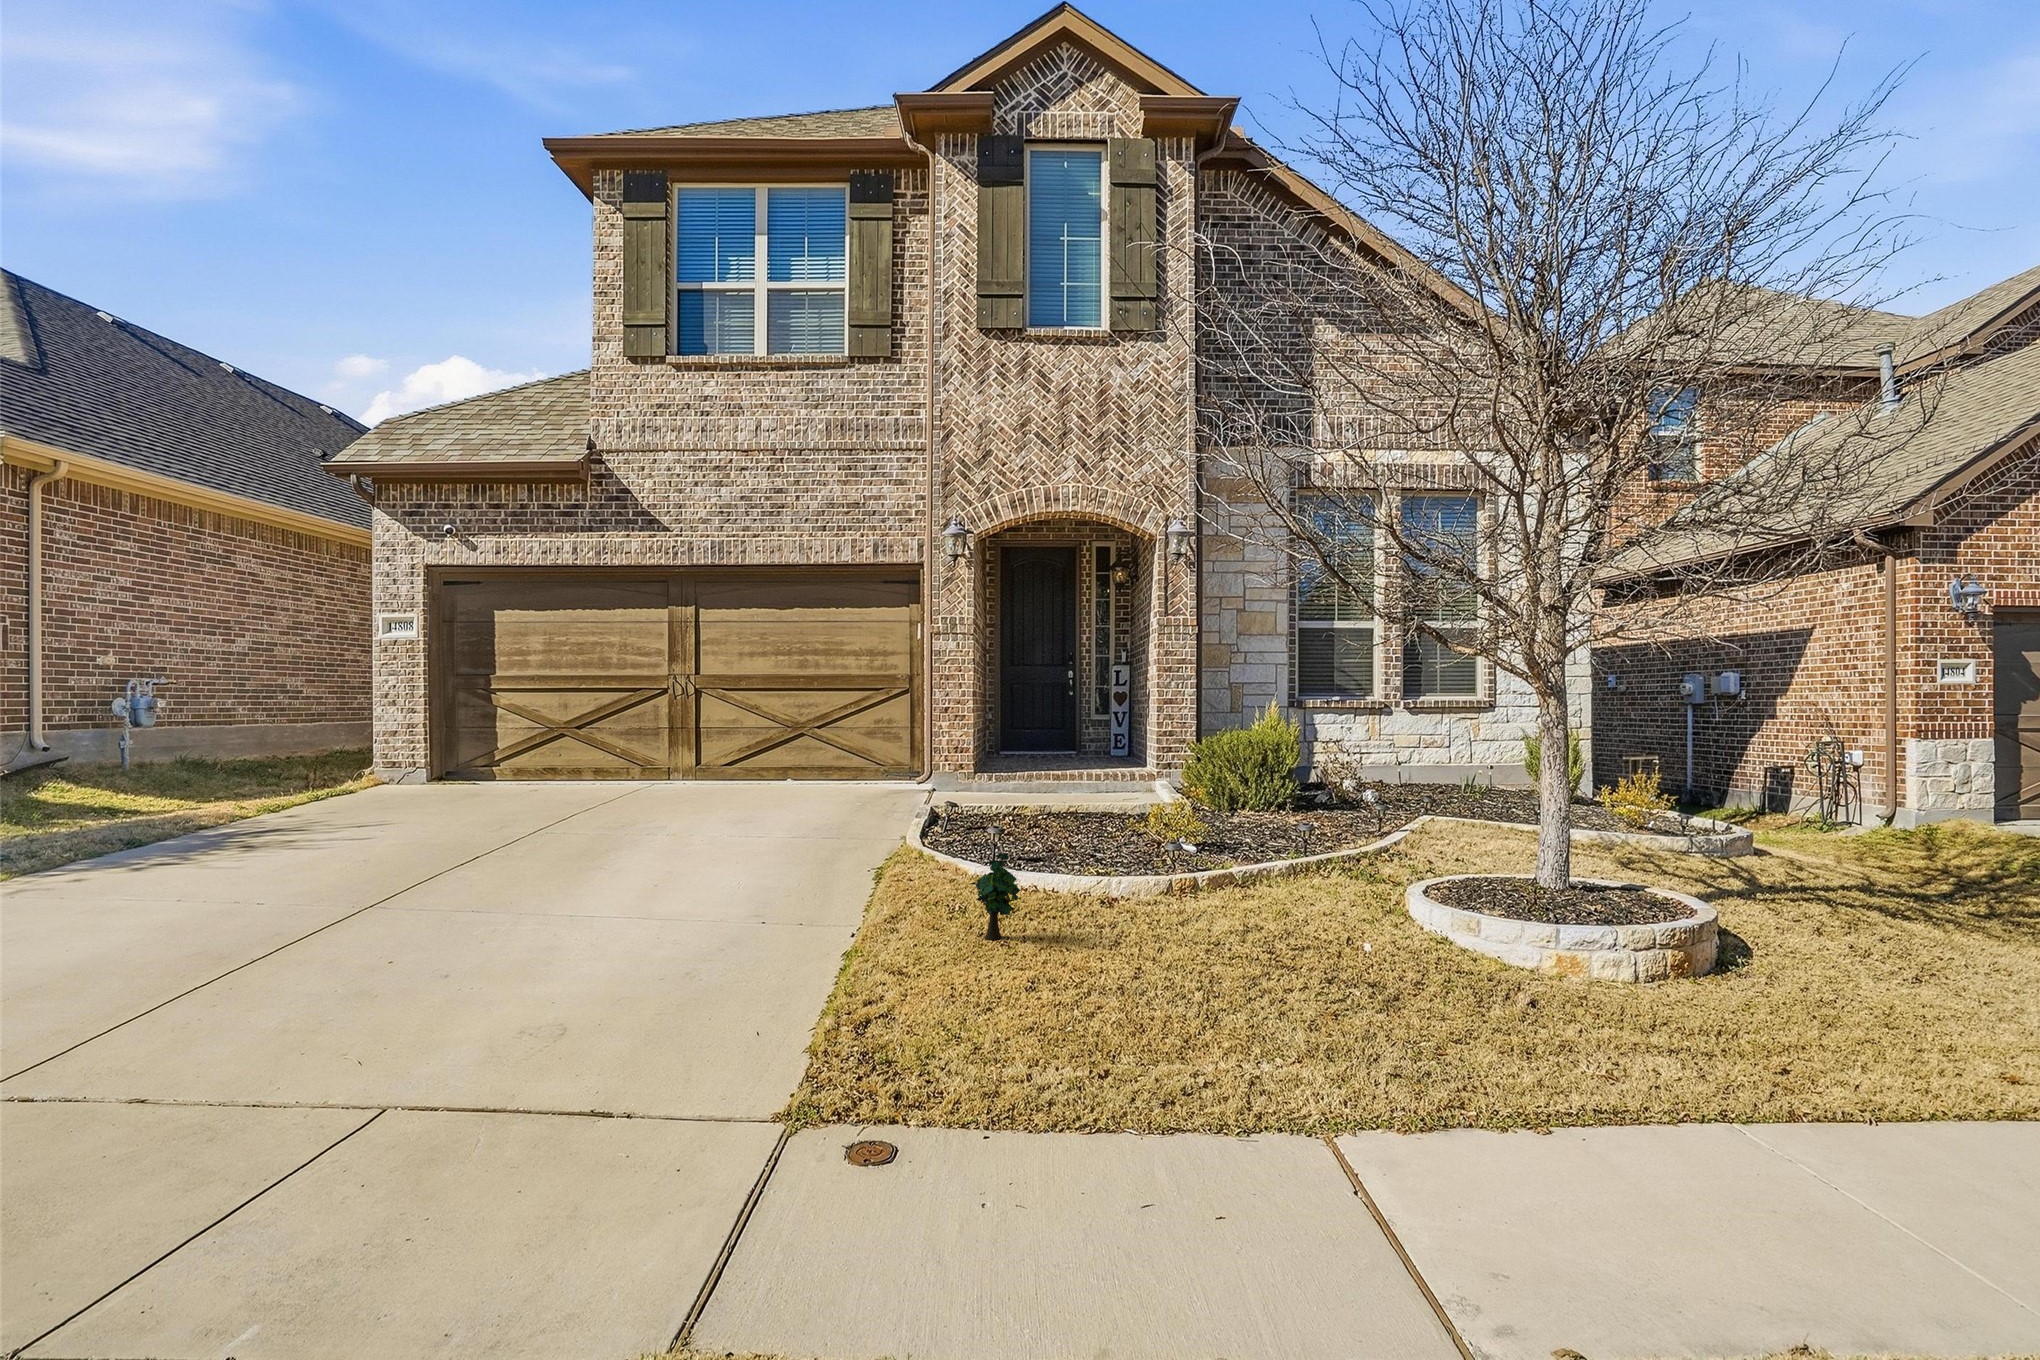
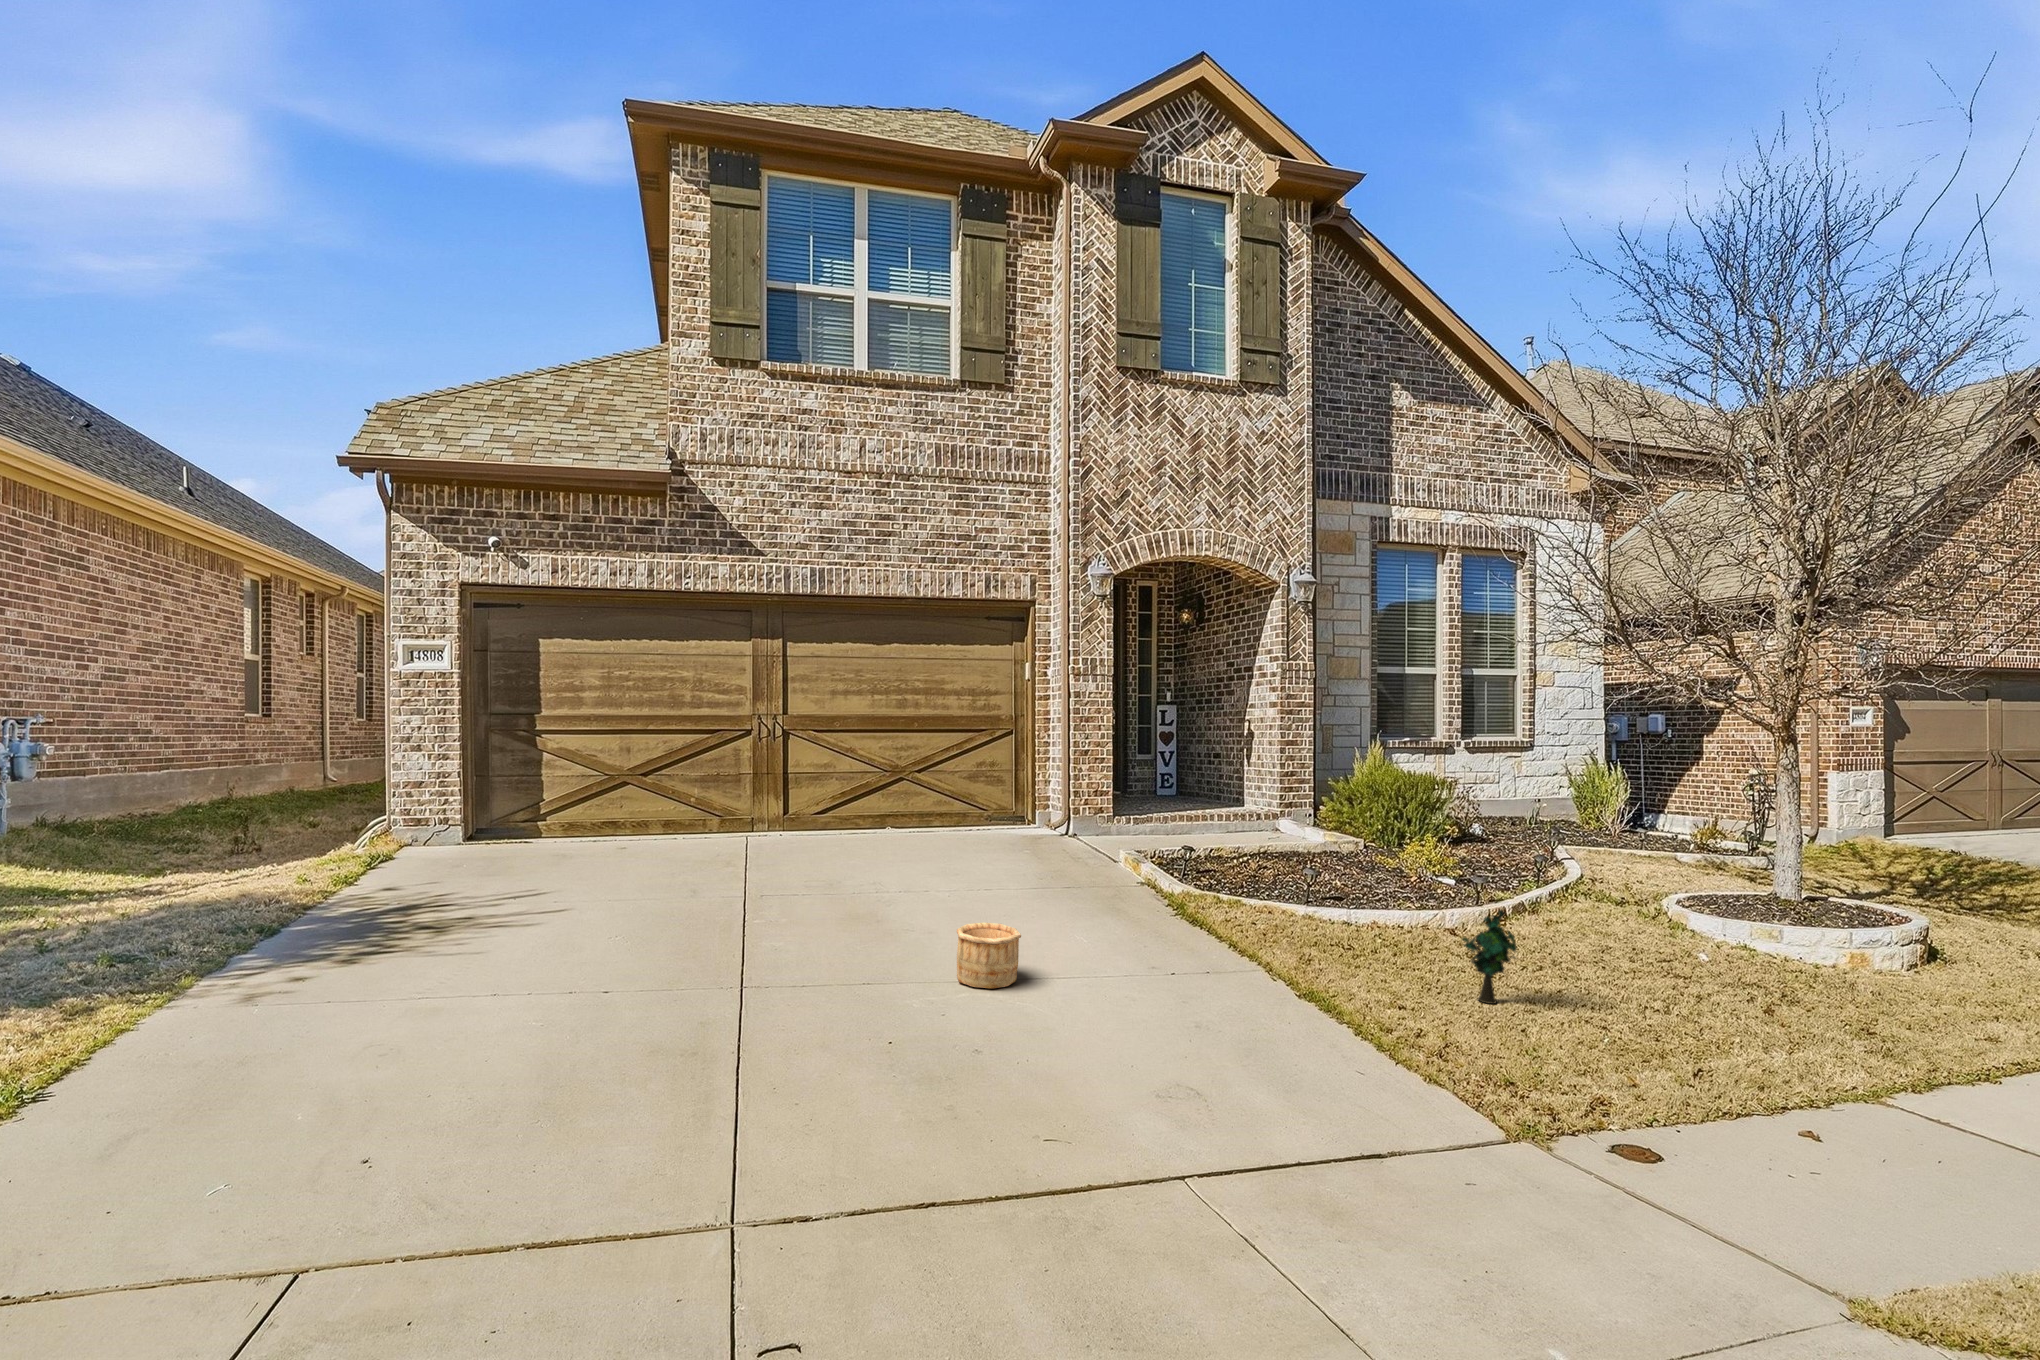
wooden bucket: none [560,850,620,904] -> present [957,923,1021,989]

